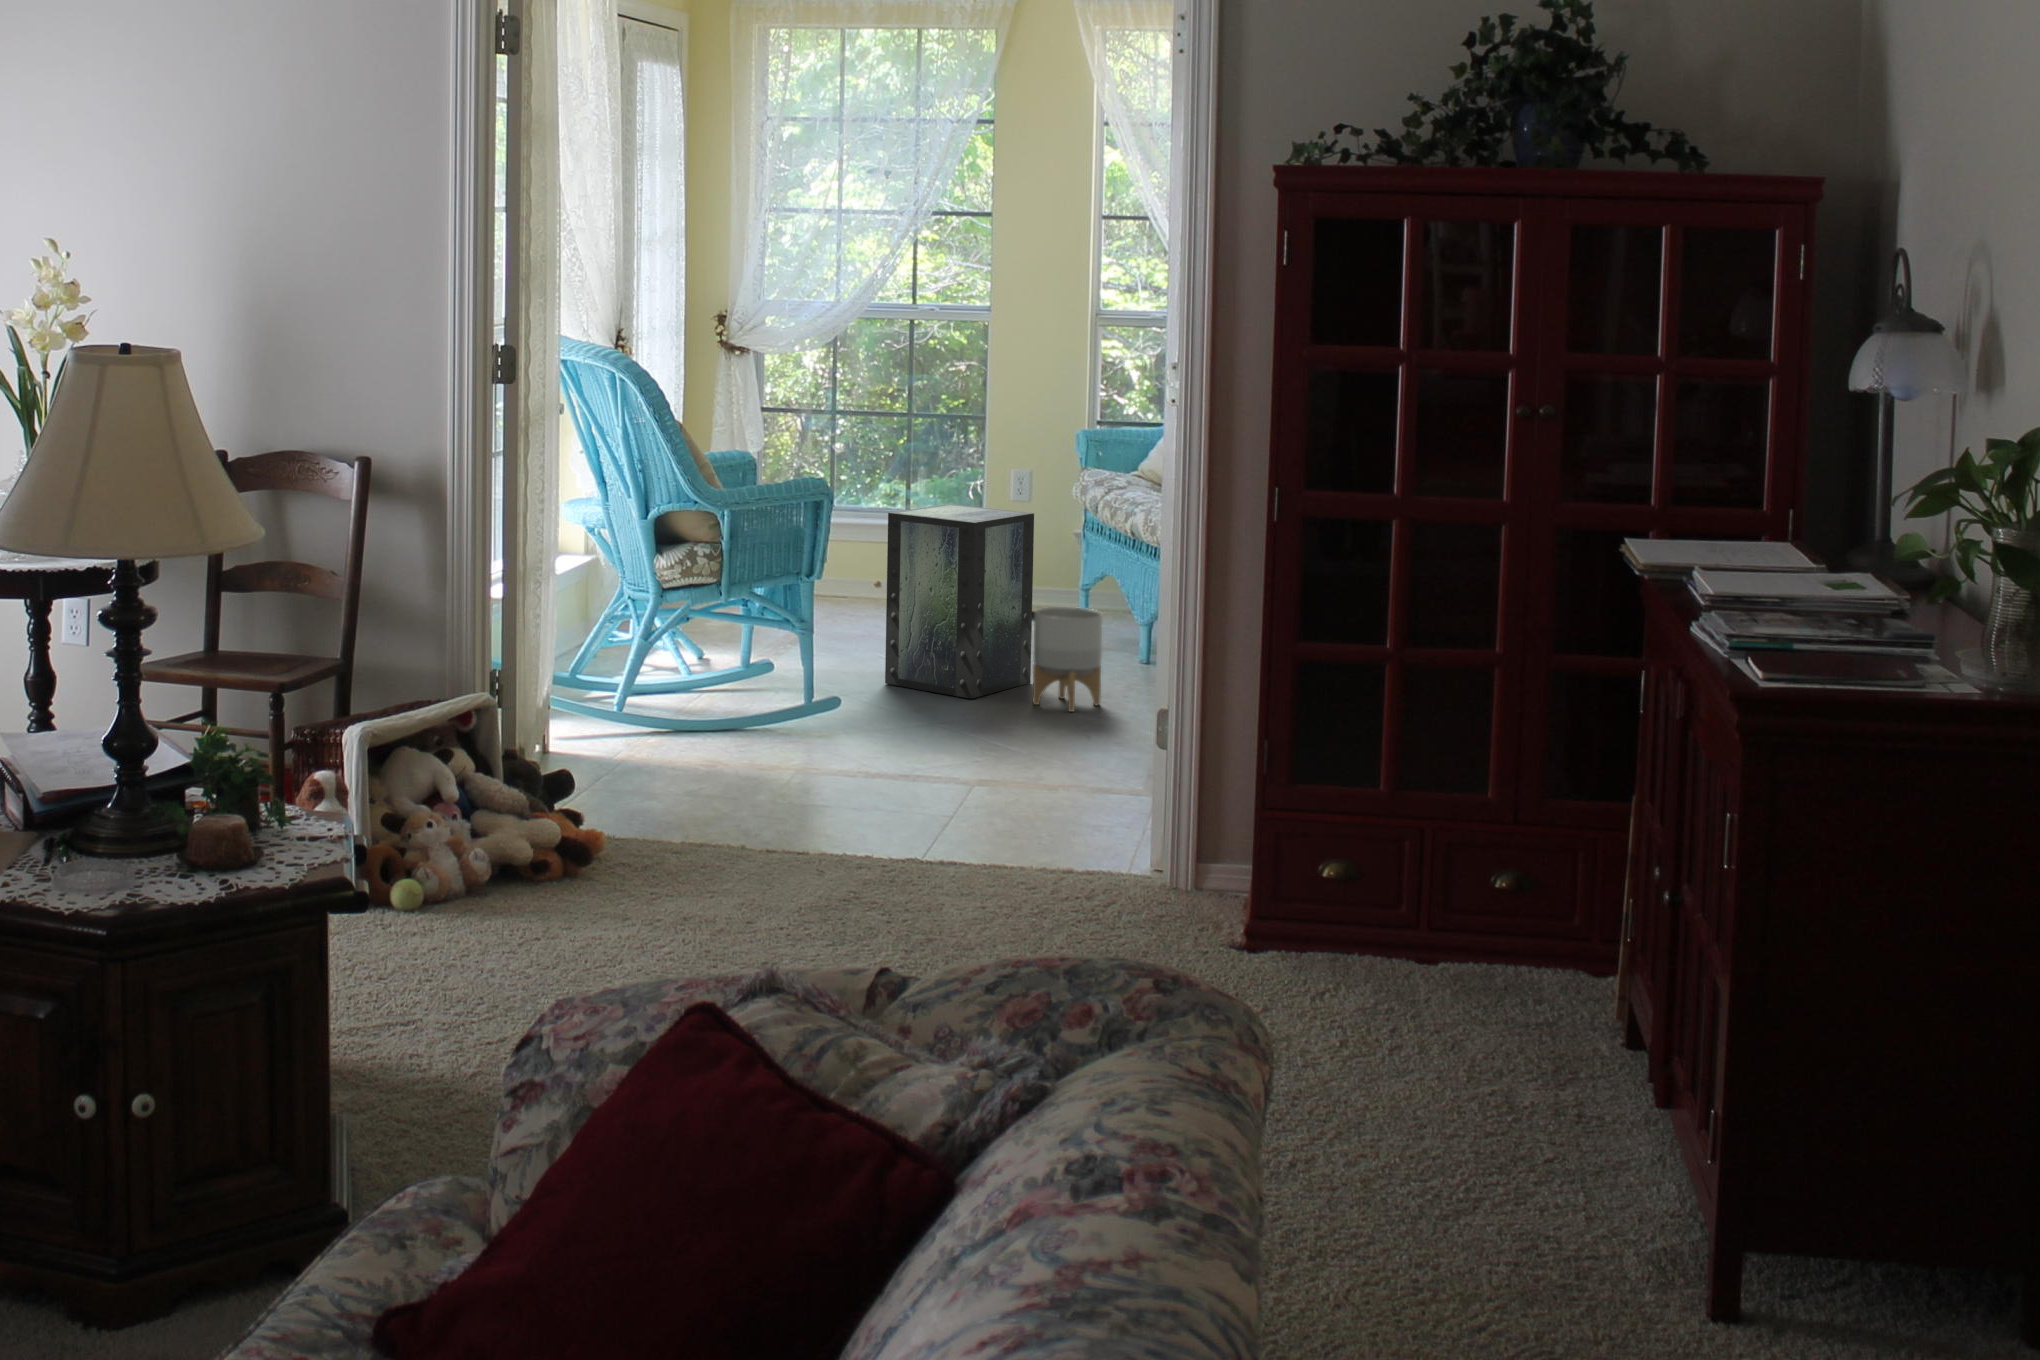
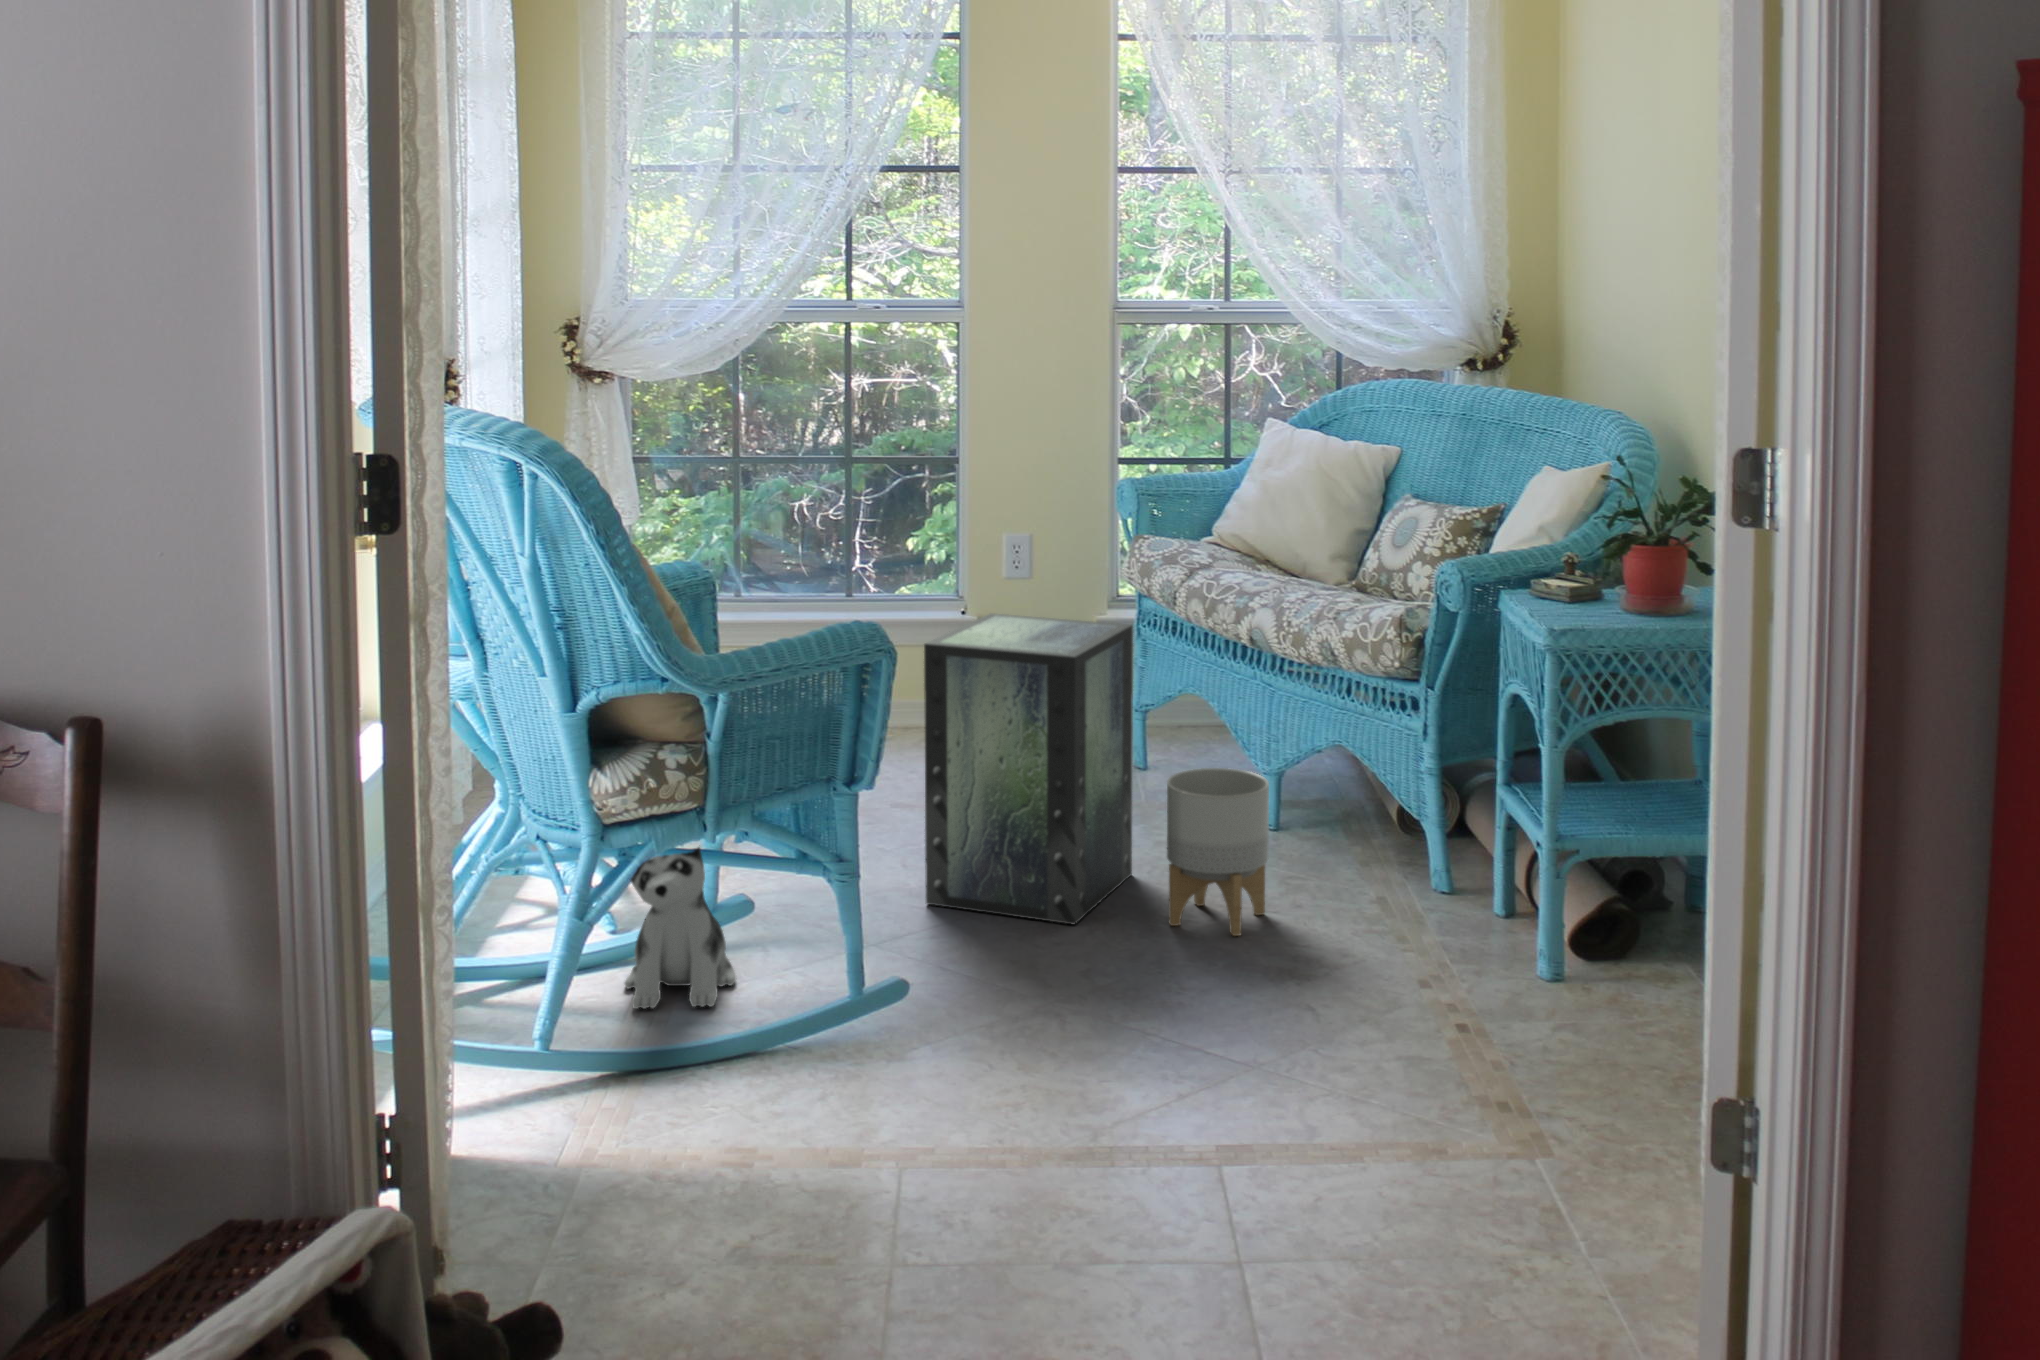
plush toy: none [679,597,748,710] -> present [625,848,736,1009]

